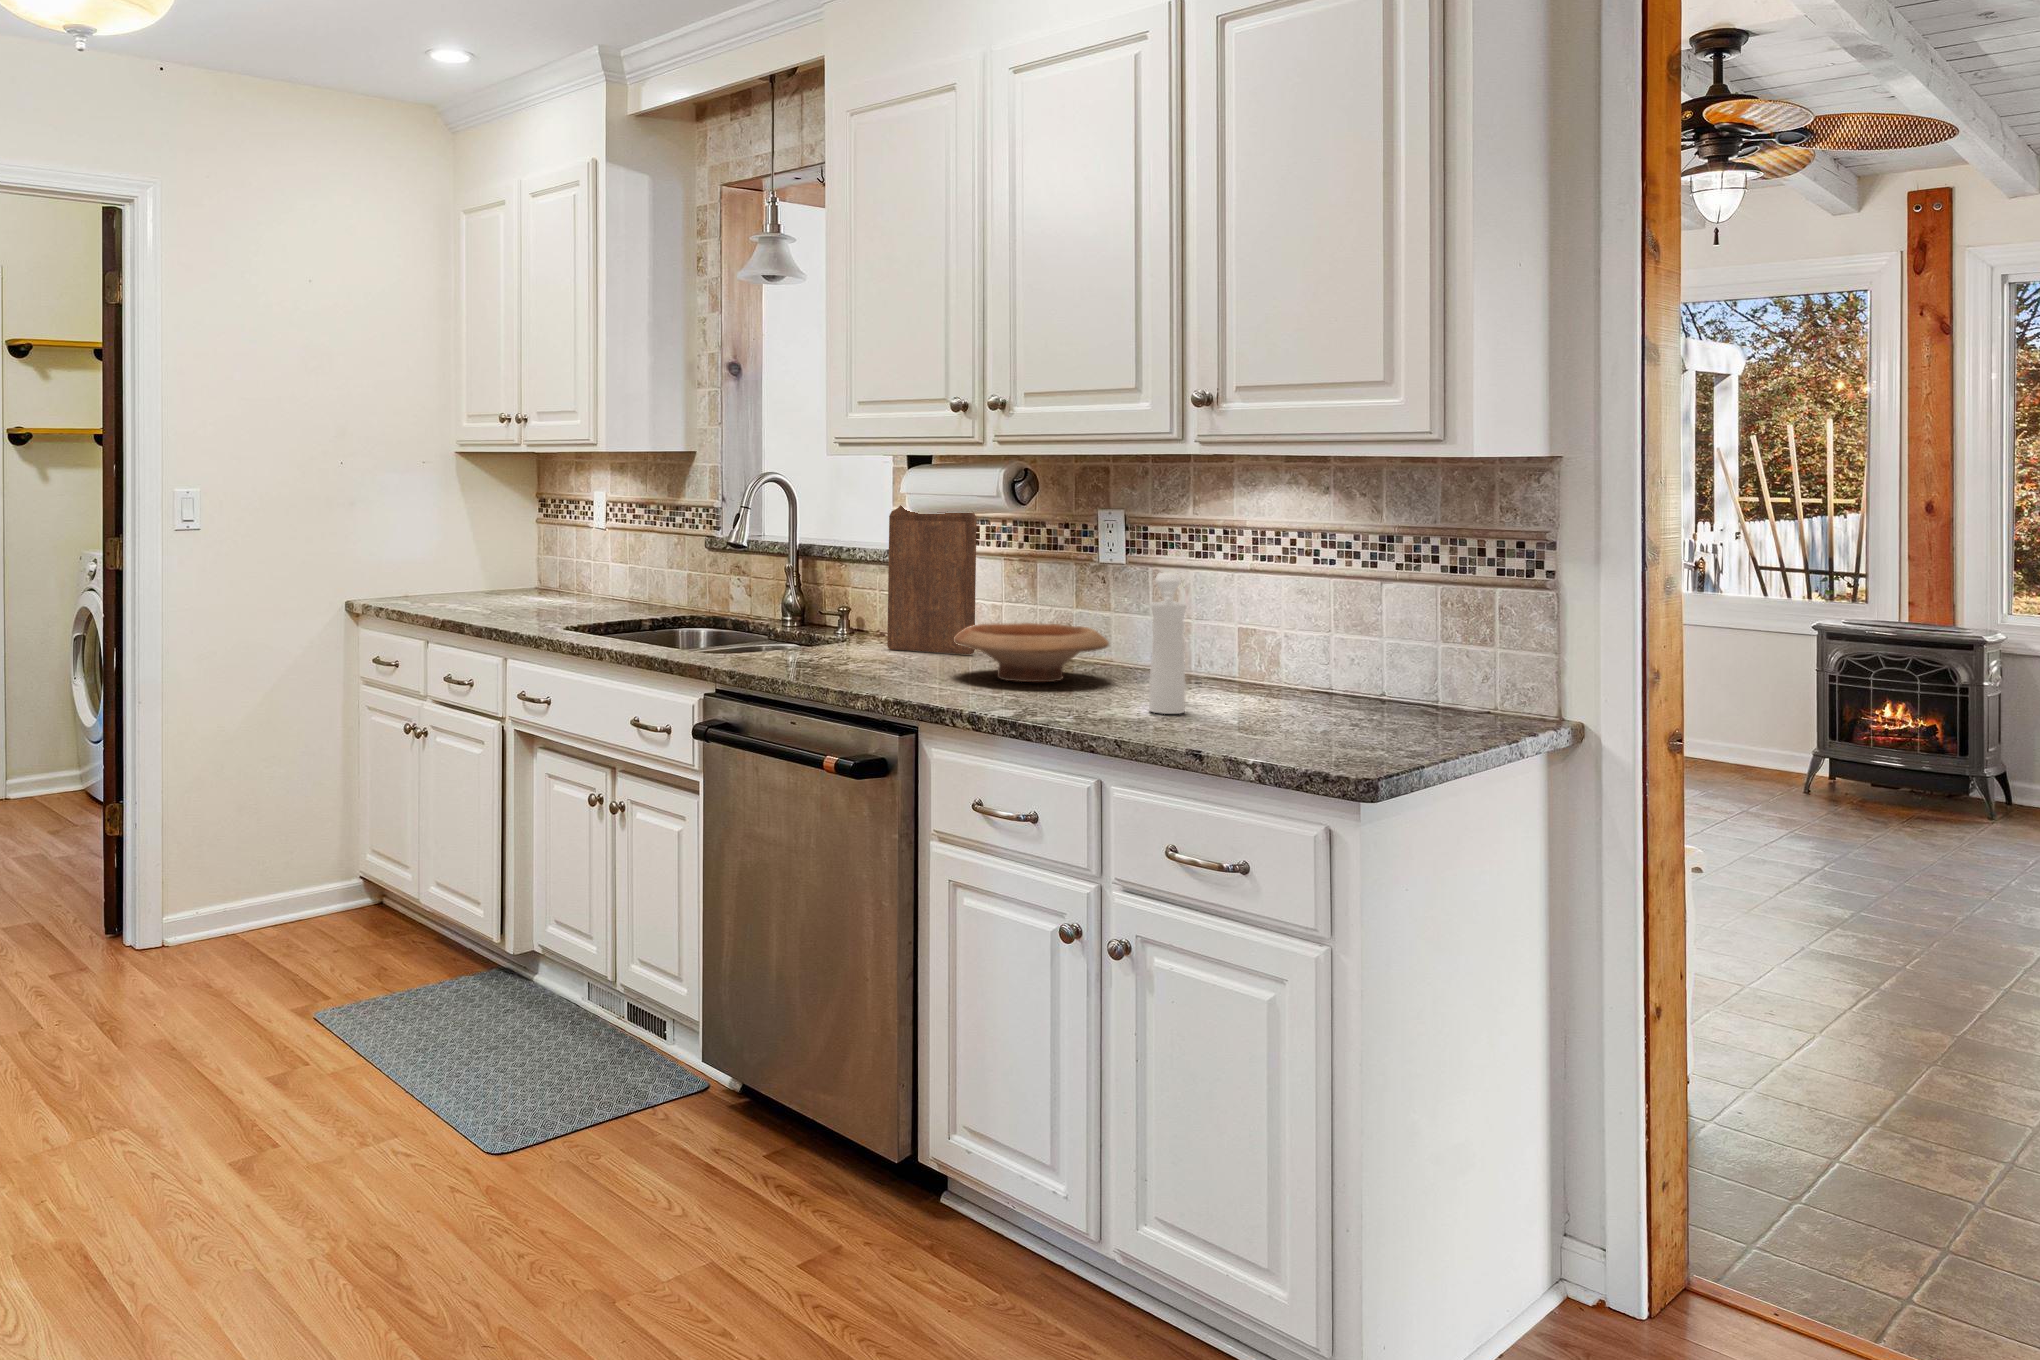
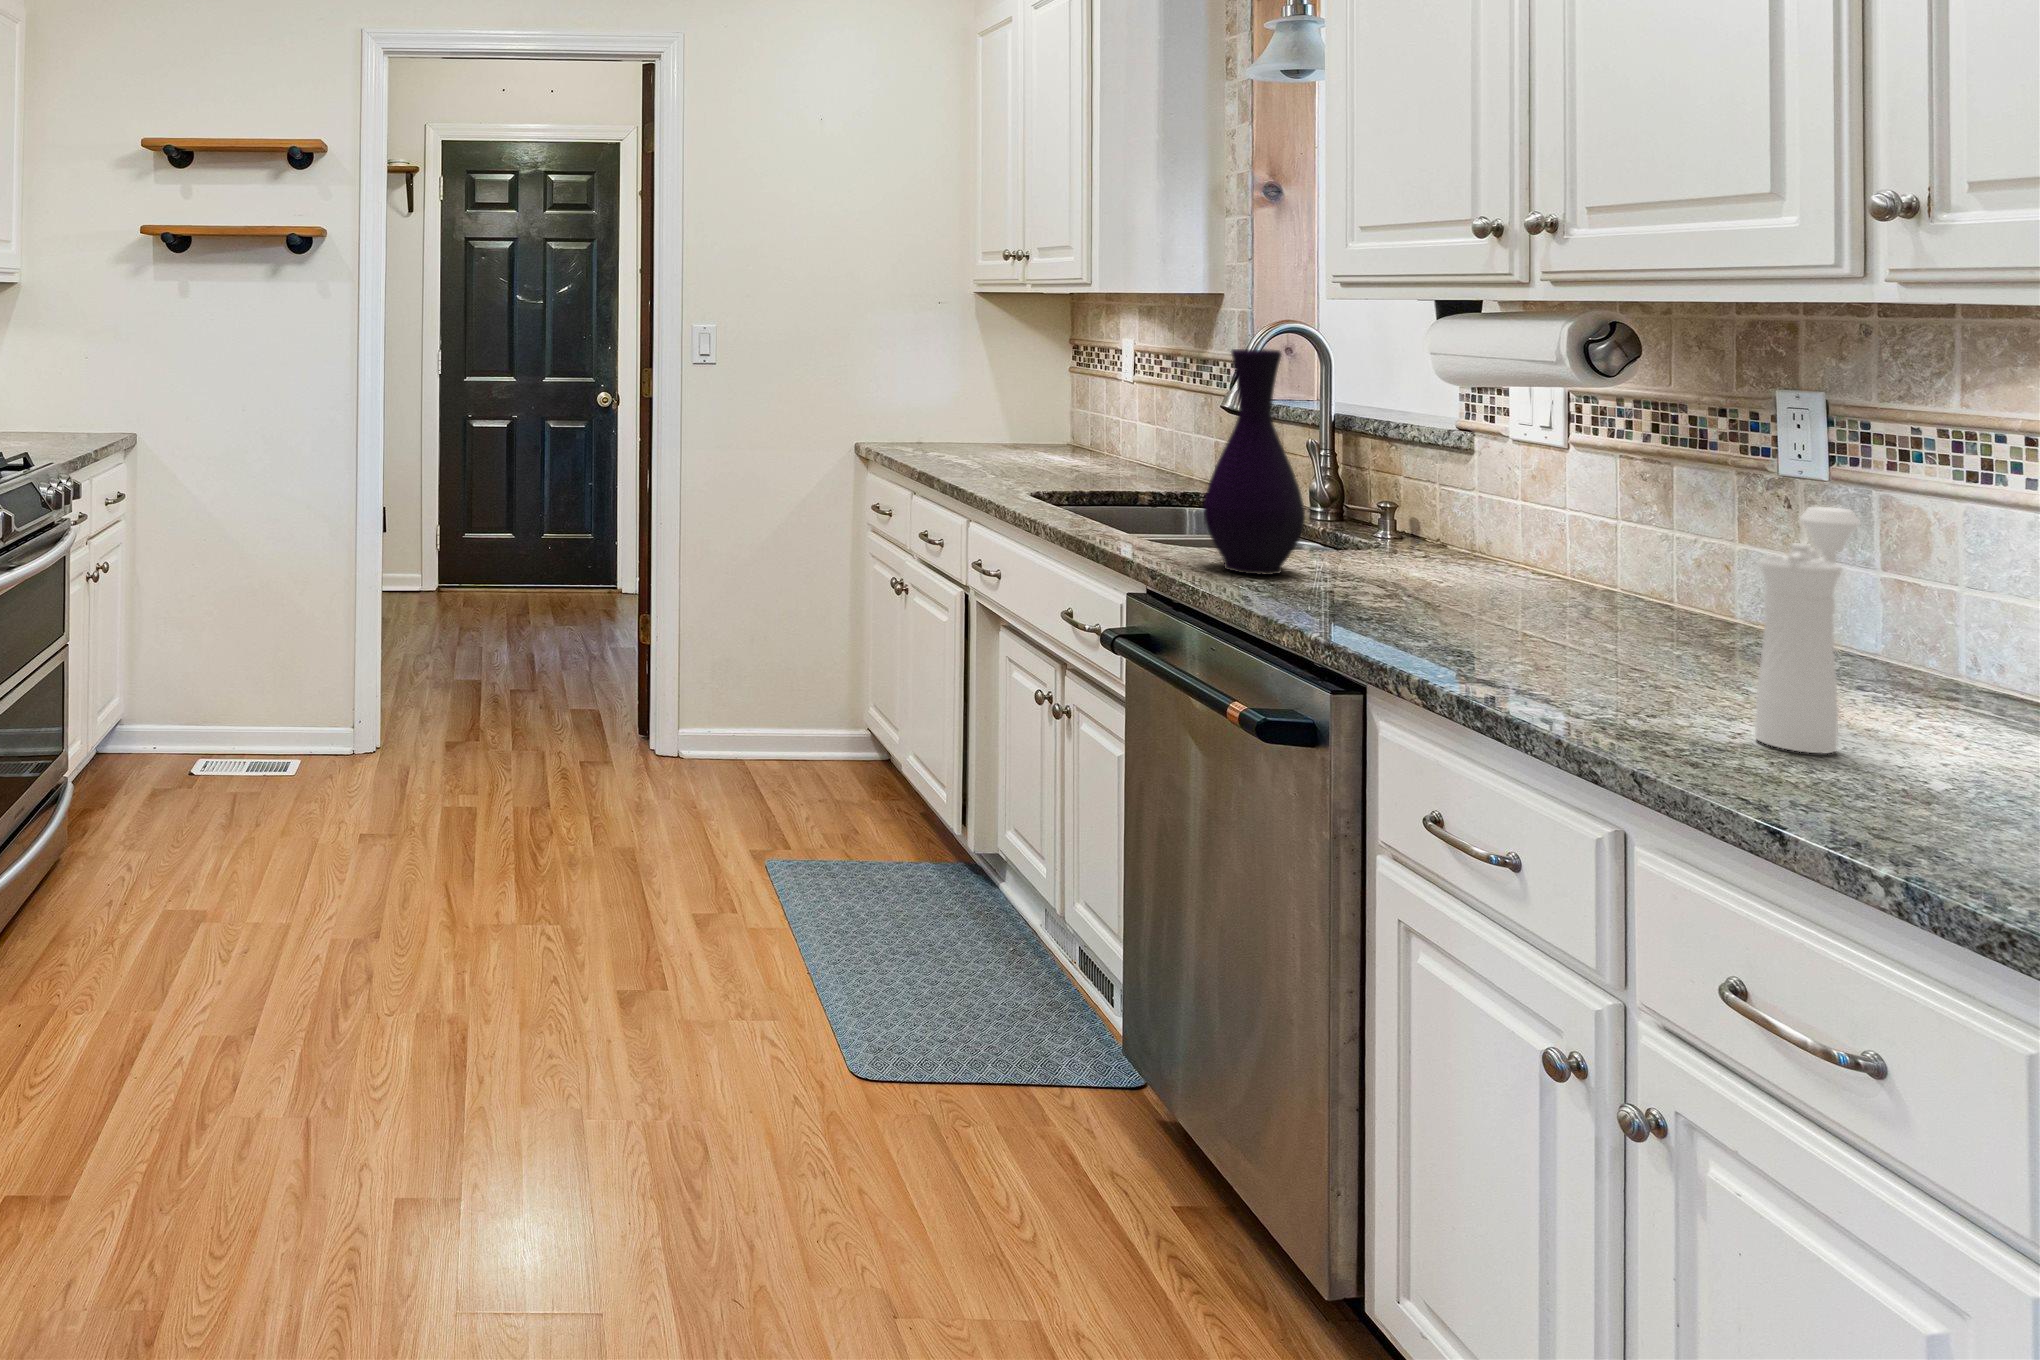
vase: none [763,488,833,661] -> present [1204,349,1305,575]
cutting board: present [887,505,977,654] -> none [1417,352,1560,591]
wooden bowl: present [954,623,1109,682] -> none [1457,553,1755,656]

